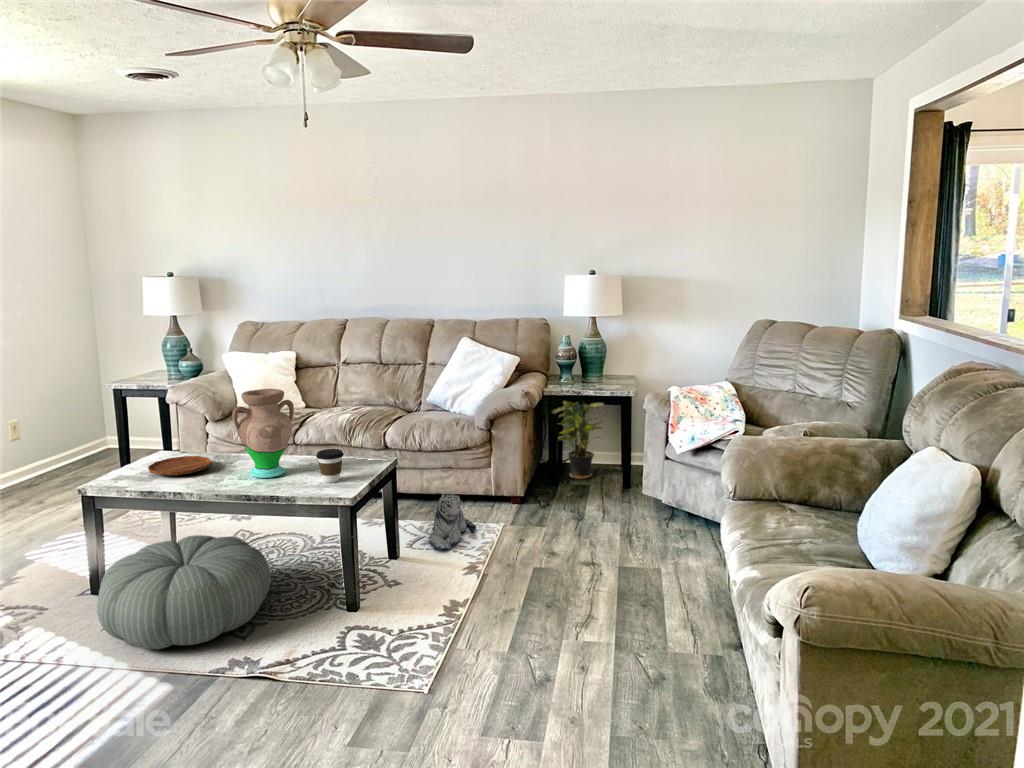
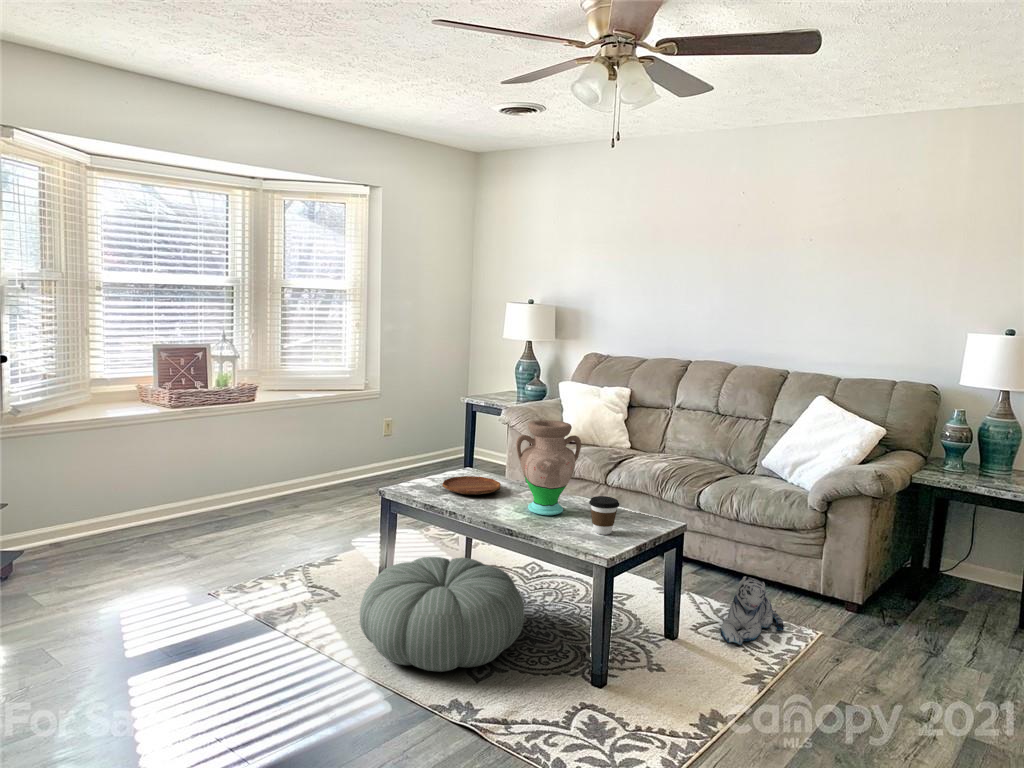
potted plant: present [552,380,604,479] -> none [922,467,1004,601]

